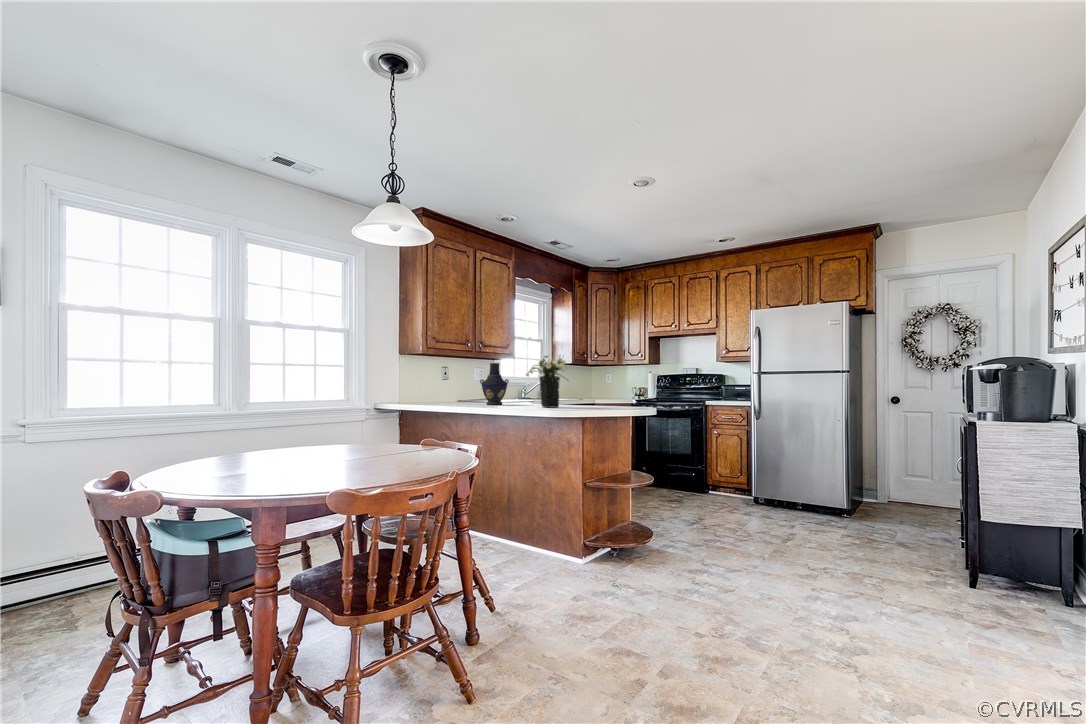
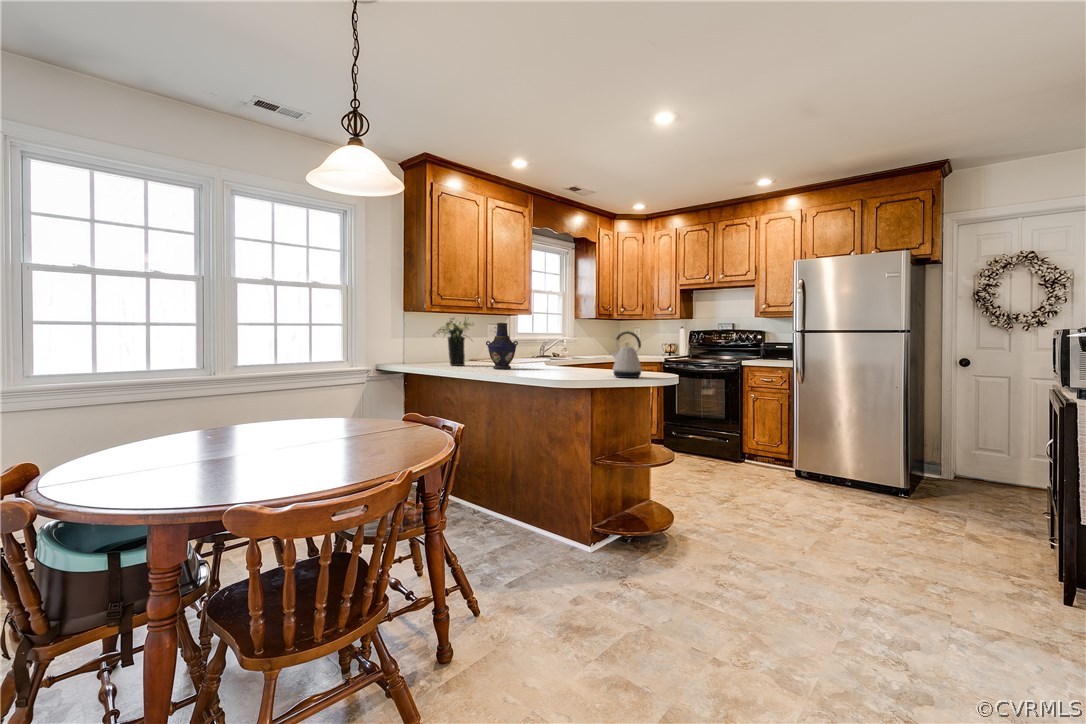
flower arrangement: present [526,355,568,408] -> present [433,317,474,366]
kettle: none [595,369,624,409] -> present [611,331,643,378]

